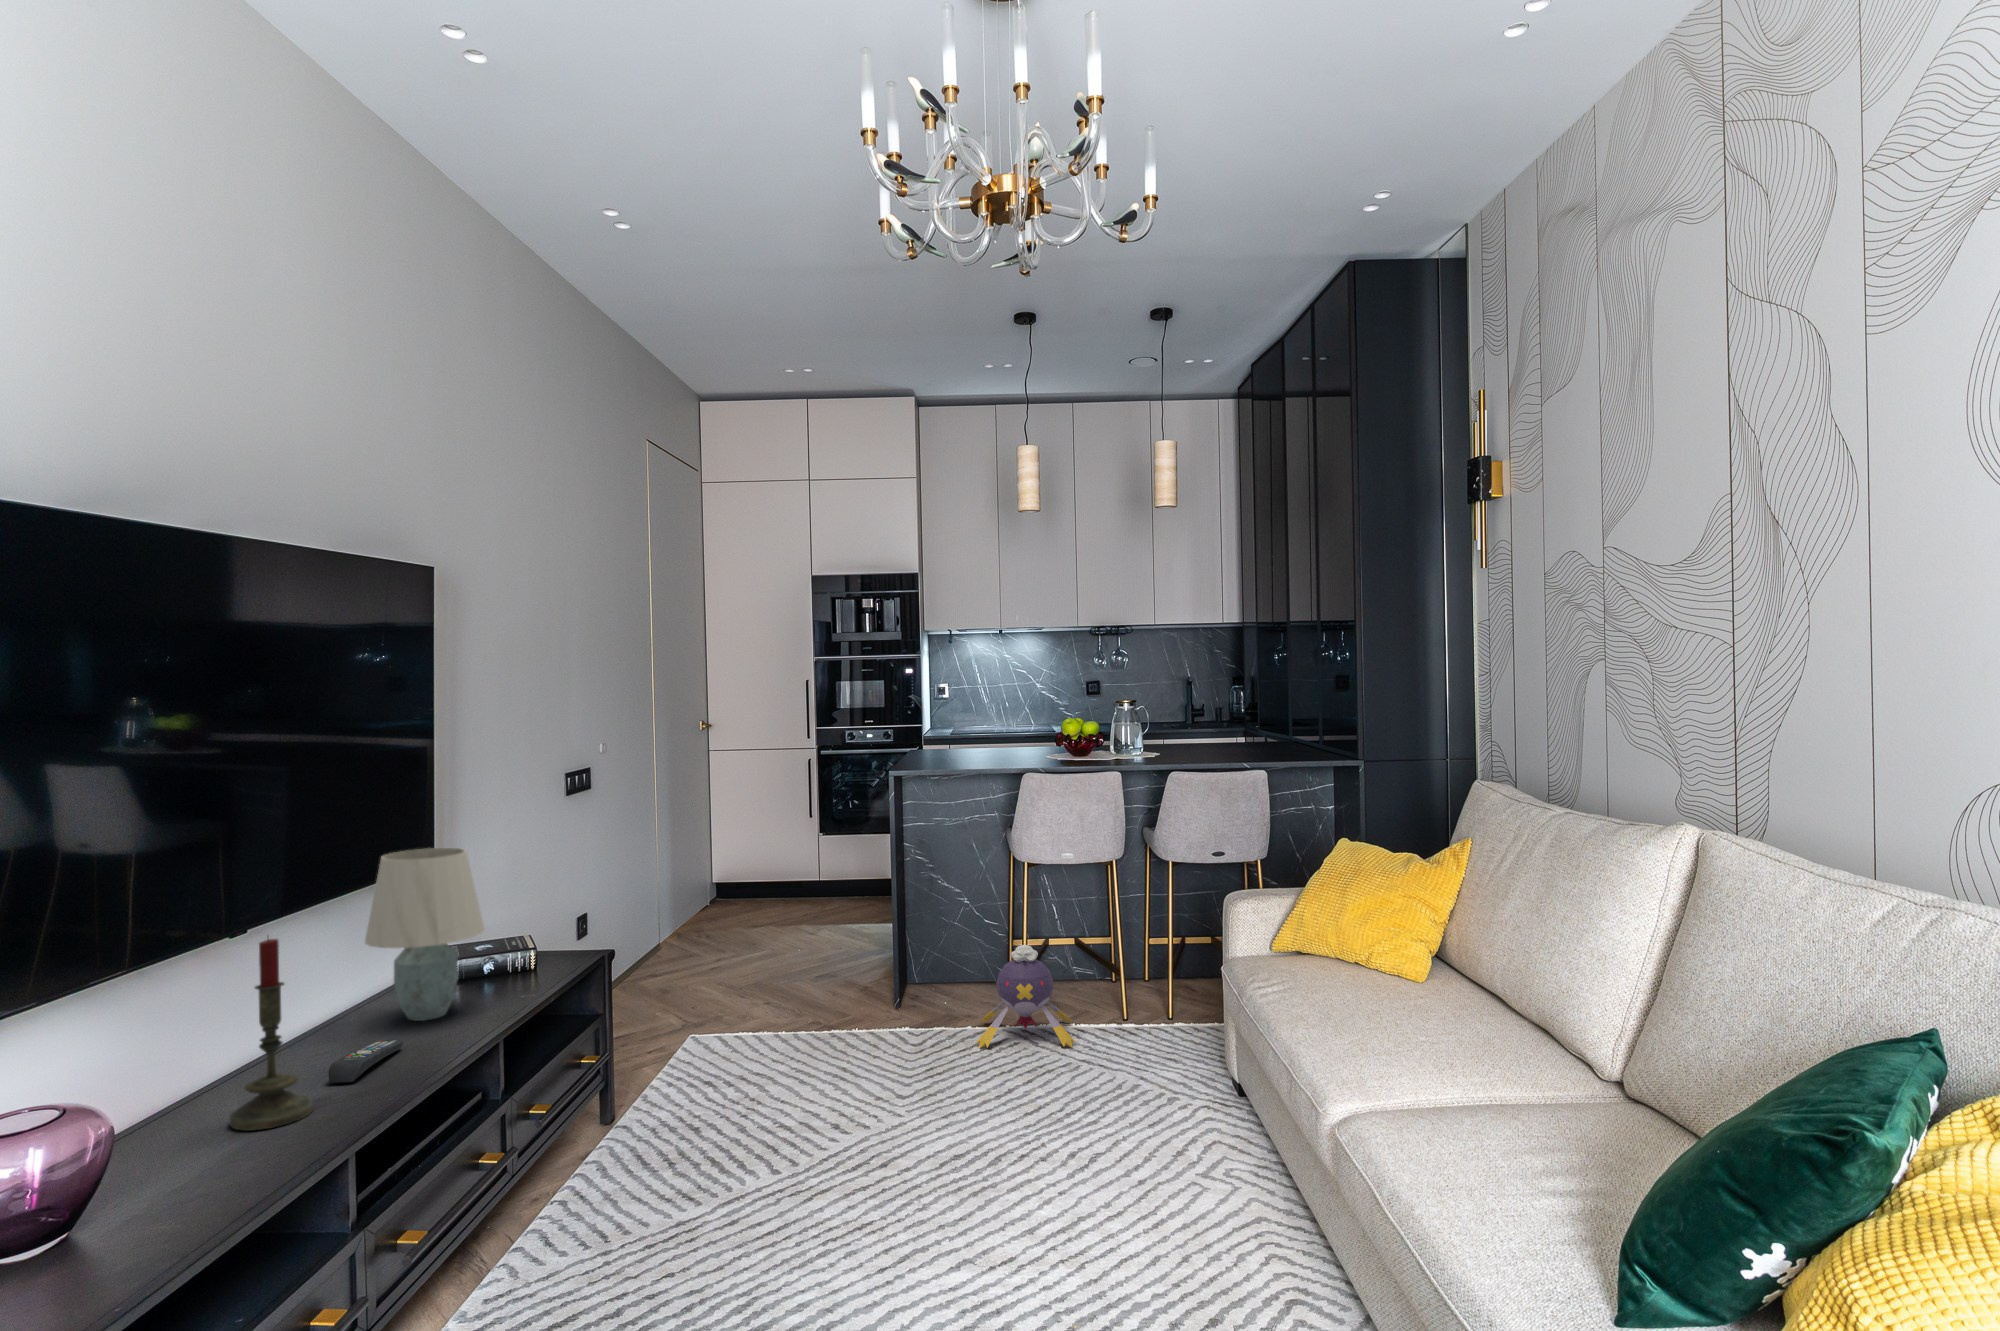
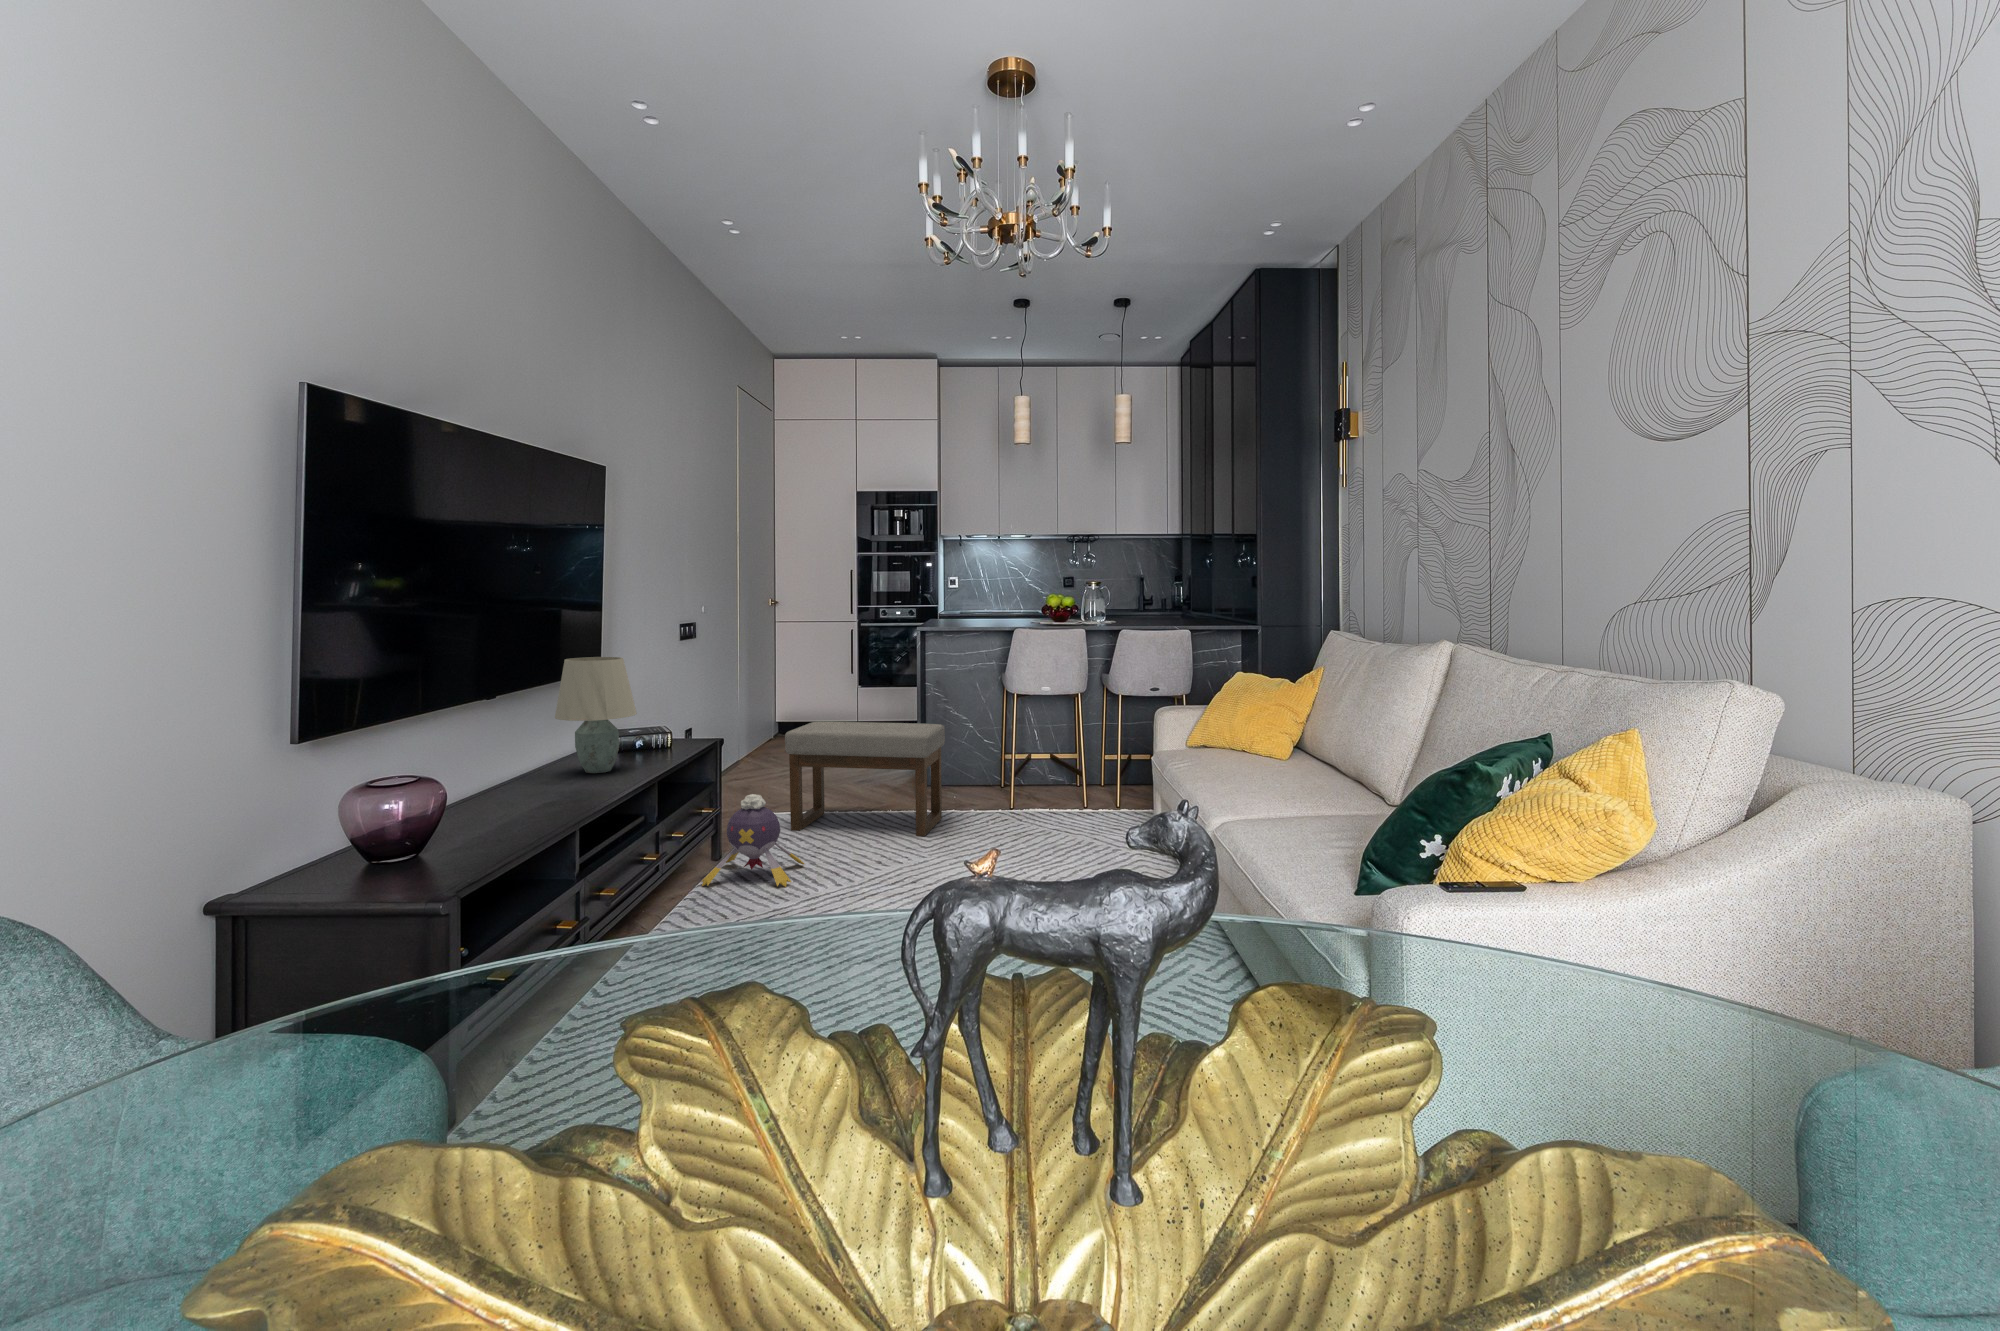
ottoman: none [707,907,930,1075] -> present [785,722,945,836]
candle: present [230,935,313,1131] -> none [484,695,537,821]
plush toy: present [976,945,1075,1048] -> present [701,794,804,887]
remote control: present [328,1040,403,1083] -> none [542,780,587,800]

